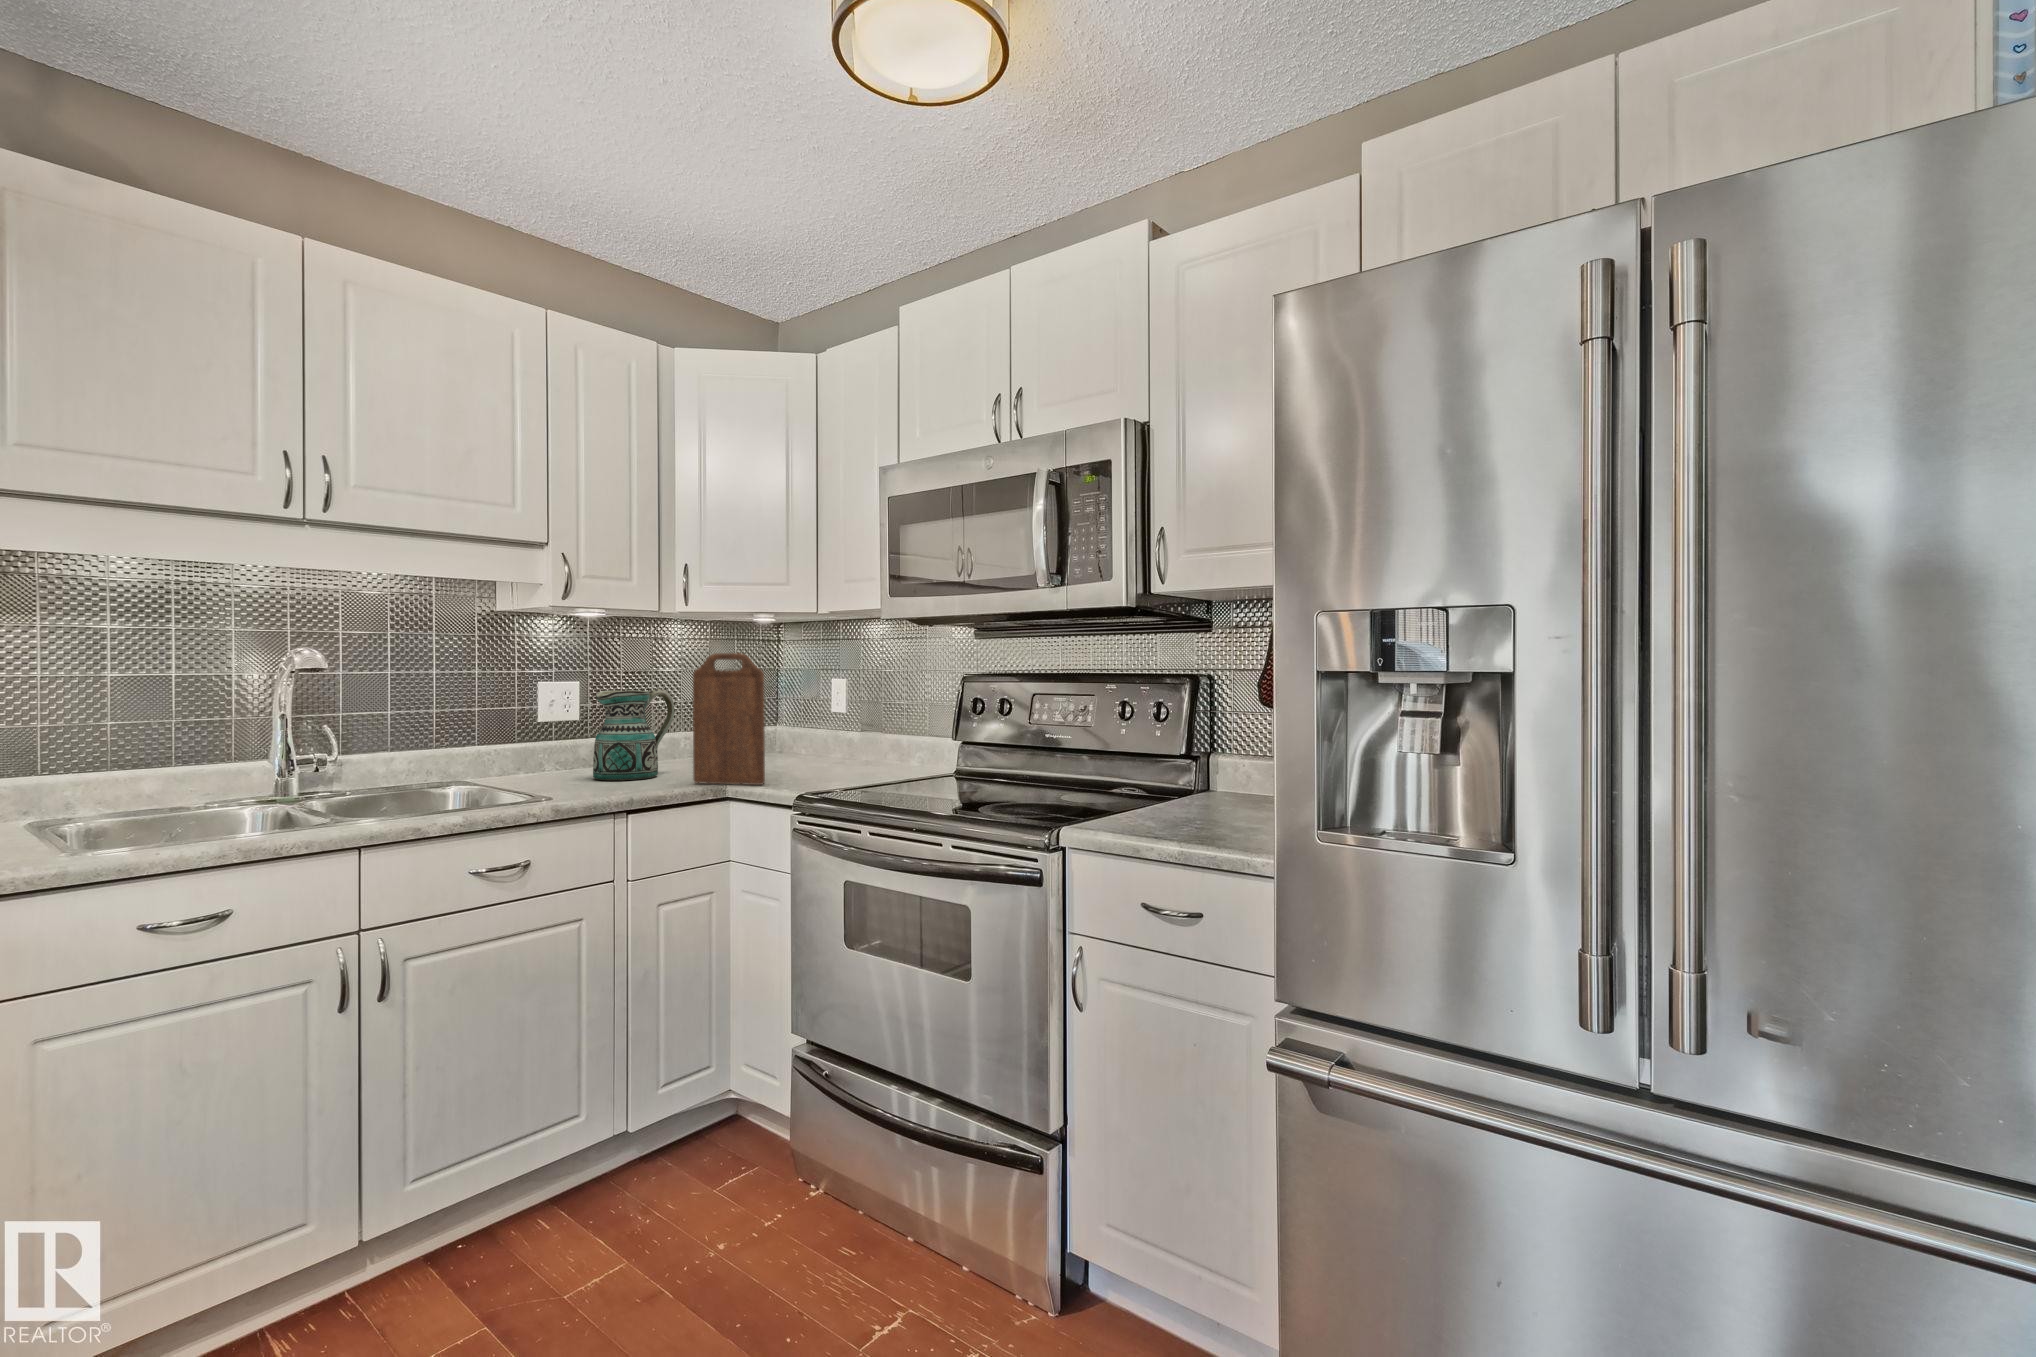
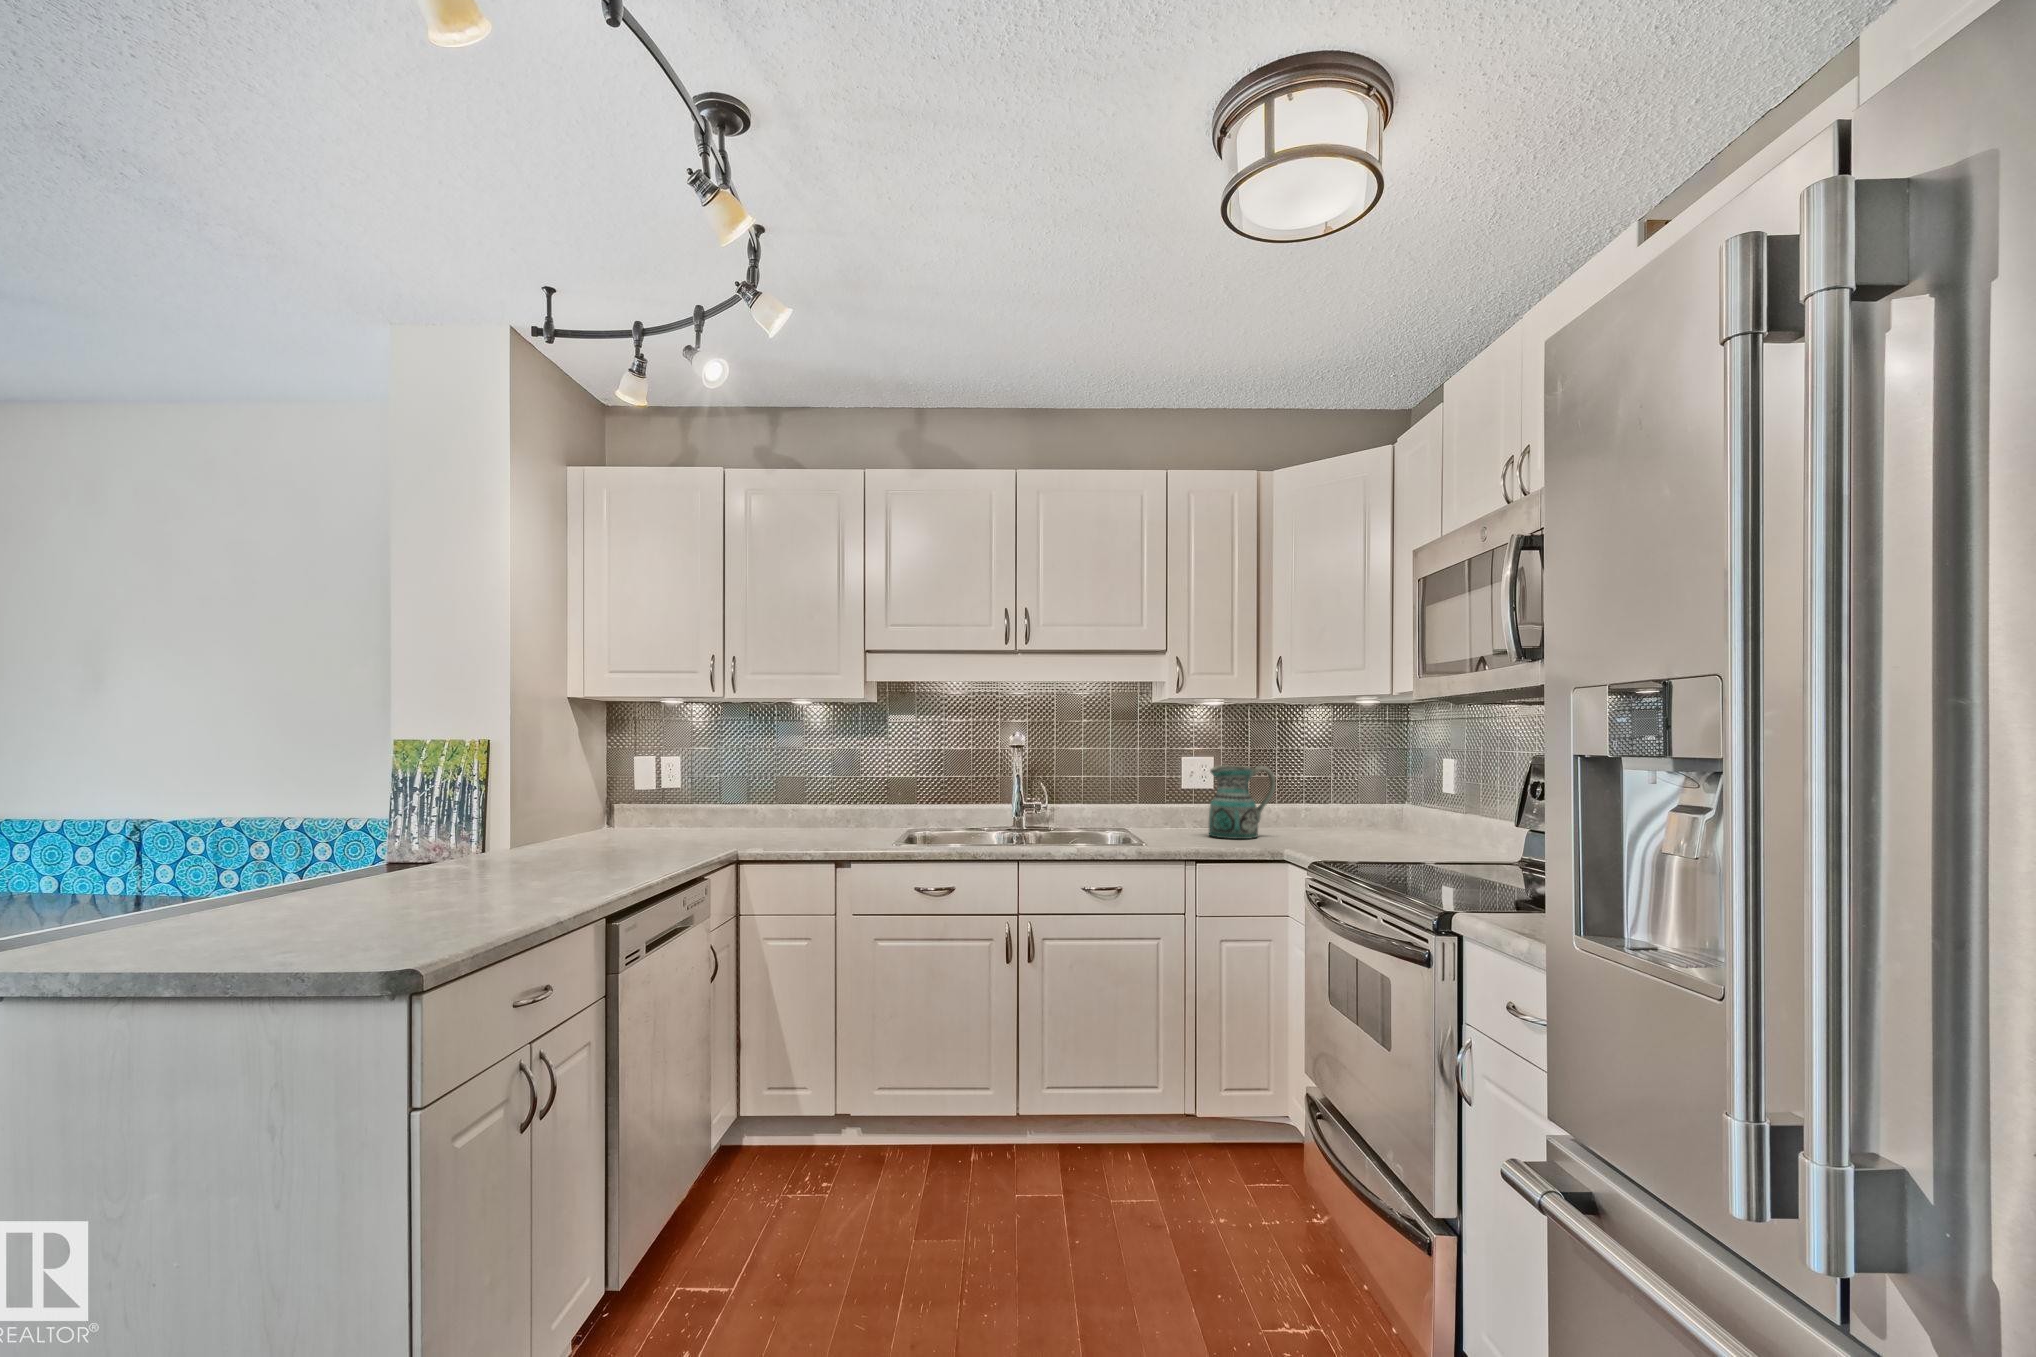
cutting board: present [693,653,765,785] -> none [1265,738,1315,853]

